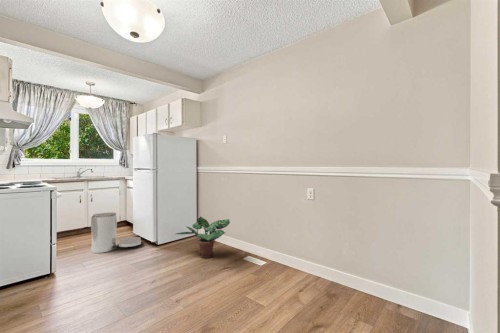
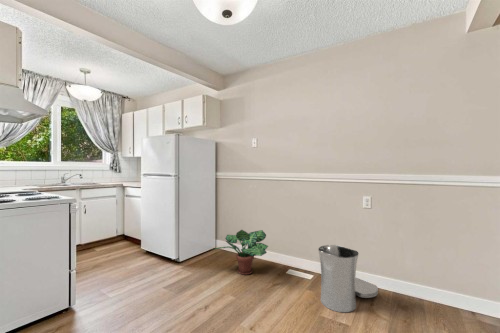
trash can: present [91,213,141,253] -> present [318,245,378,312]

